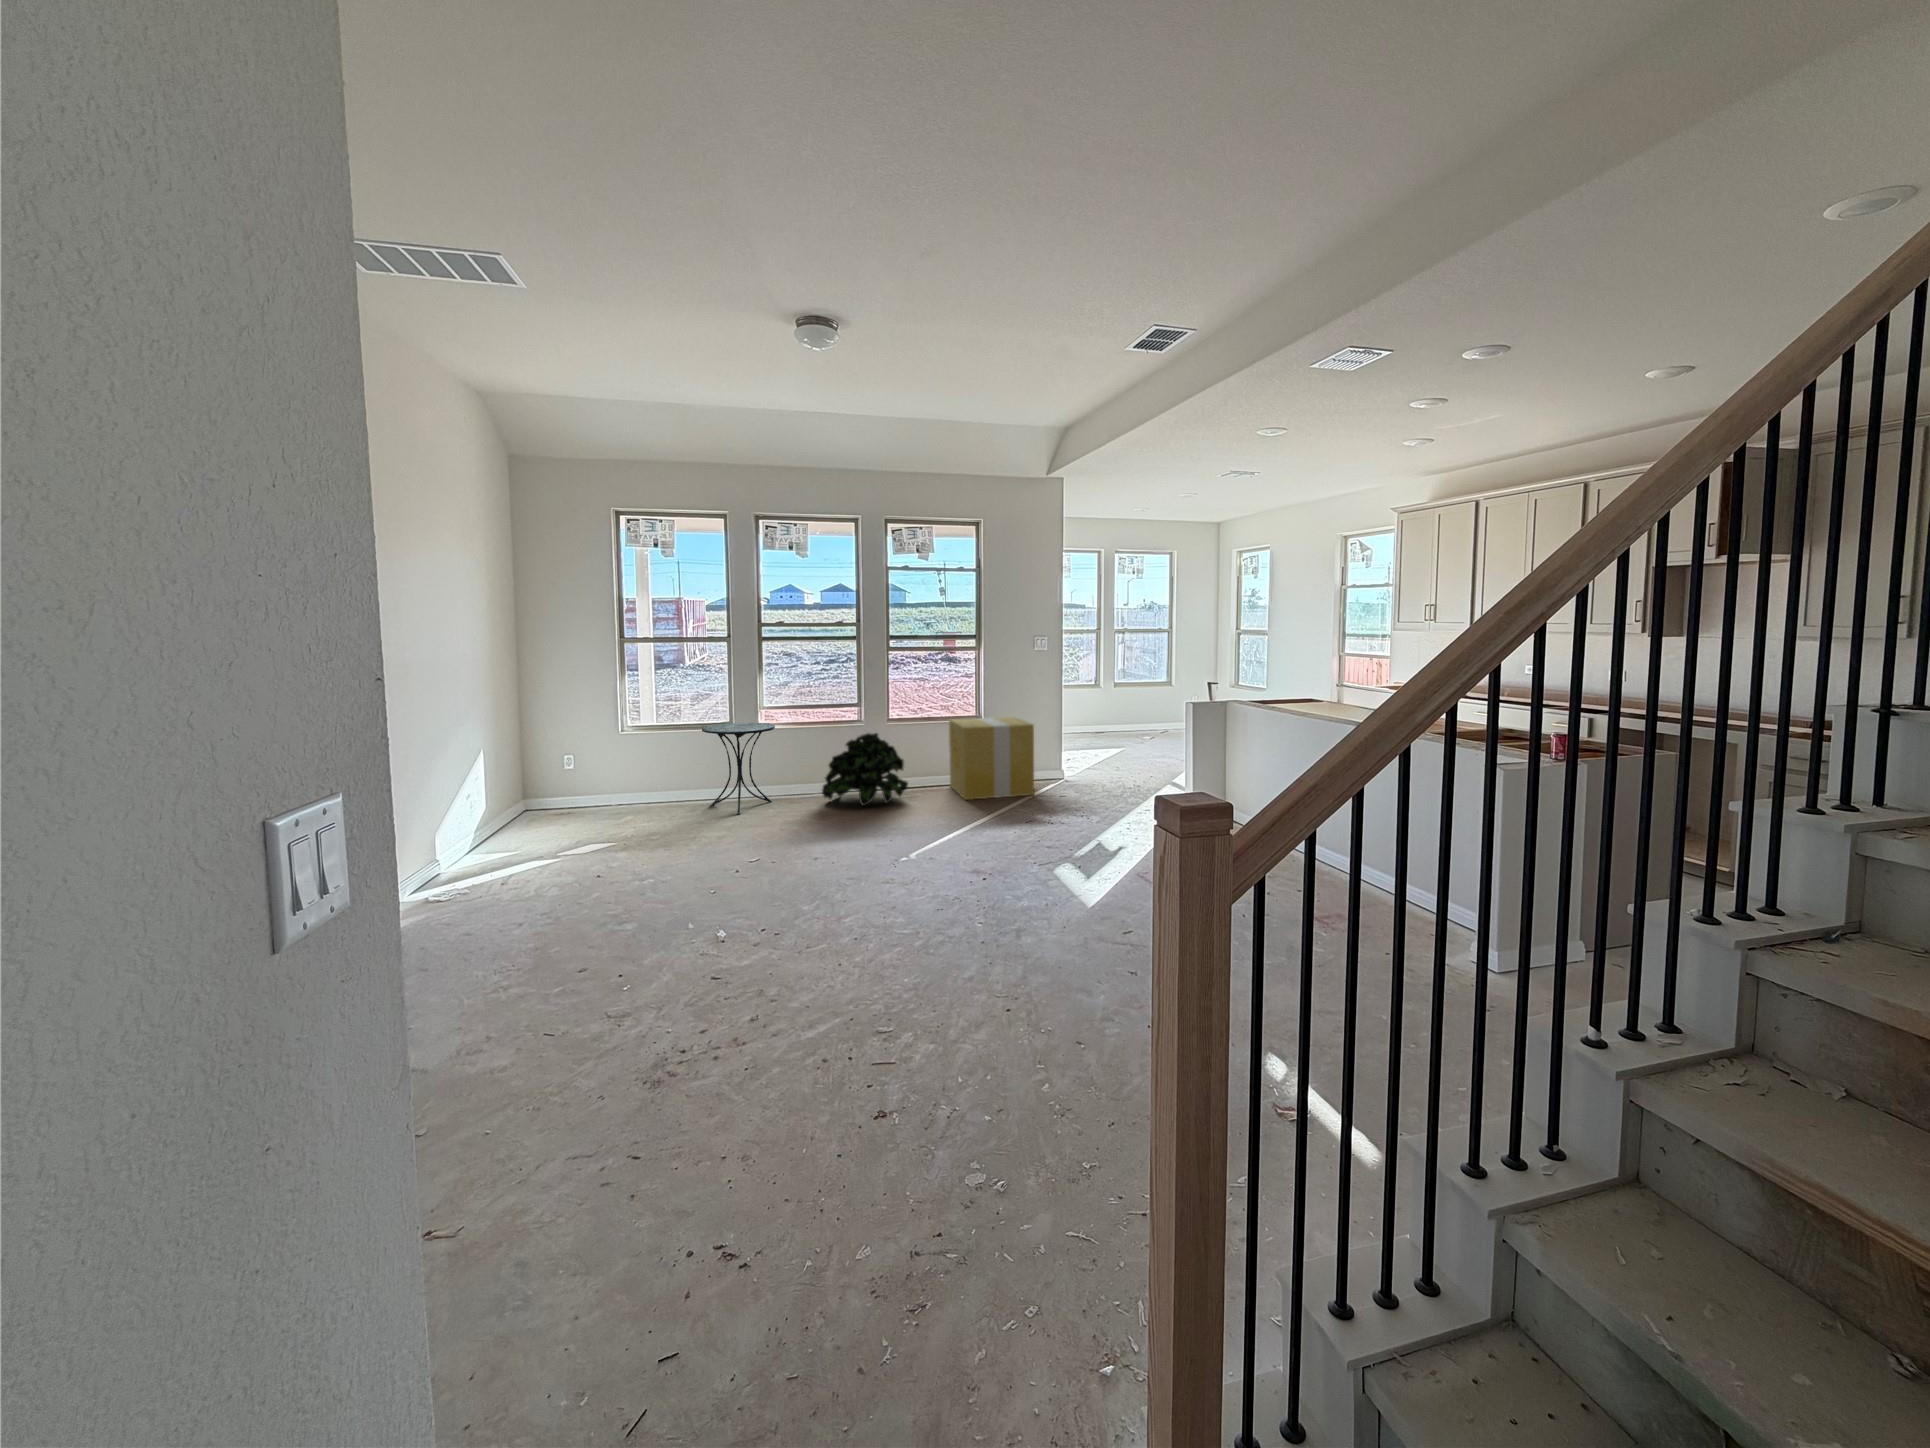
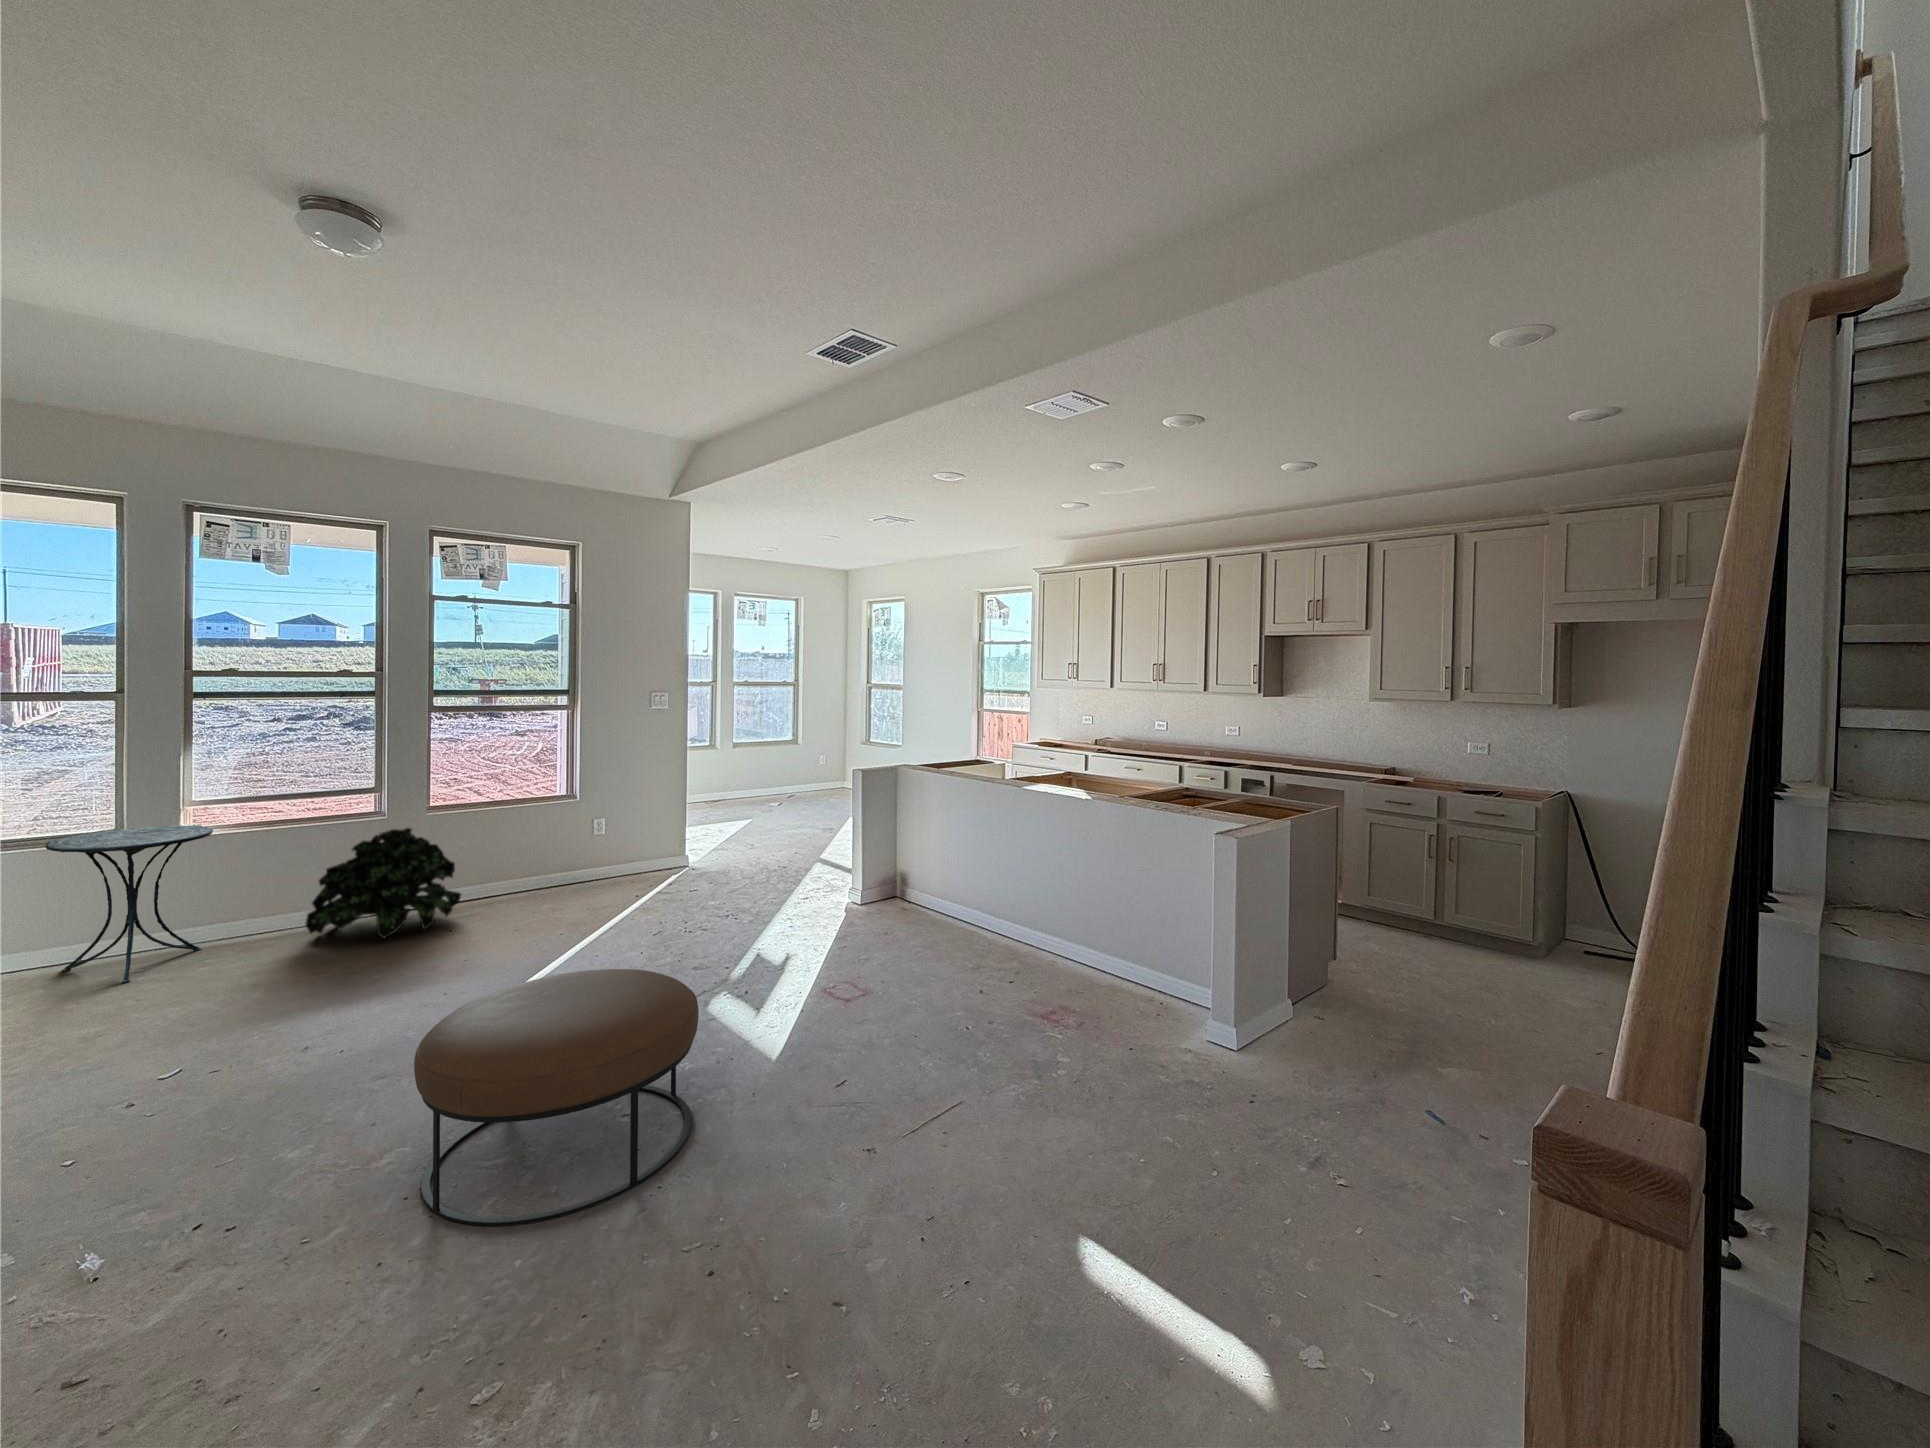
cardboard box: present [949,717,1034,800] -> none [526,792,653,909]
ottoman: none [866,825,1029,964] -> present [414,969,699,1226]

